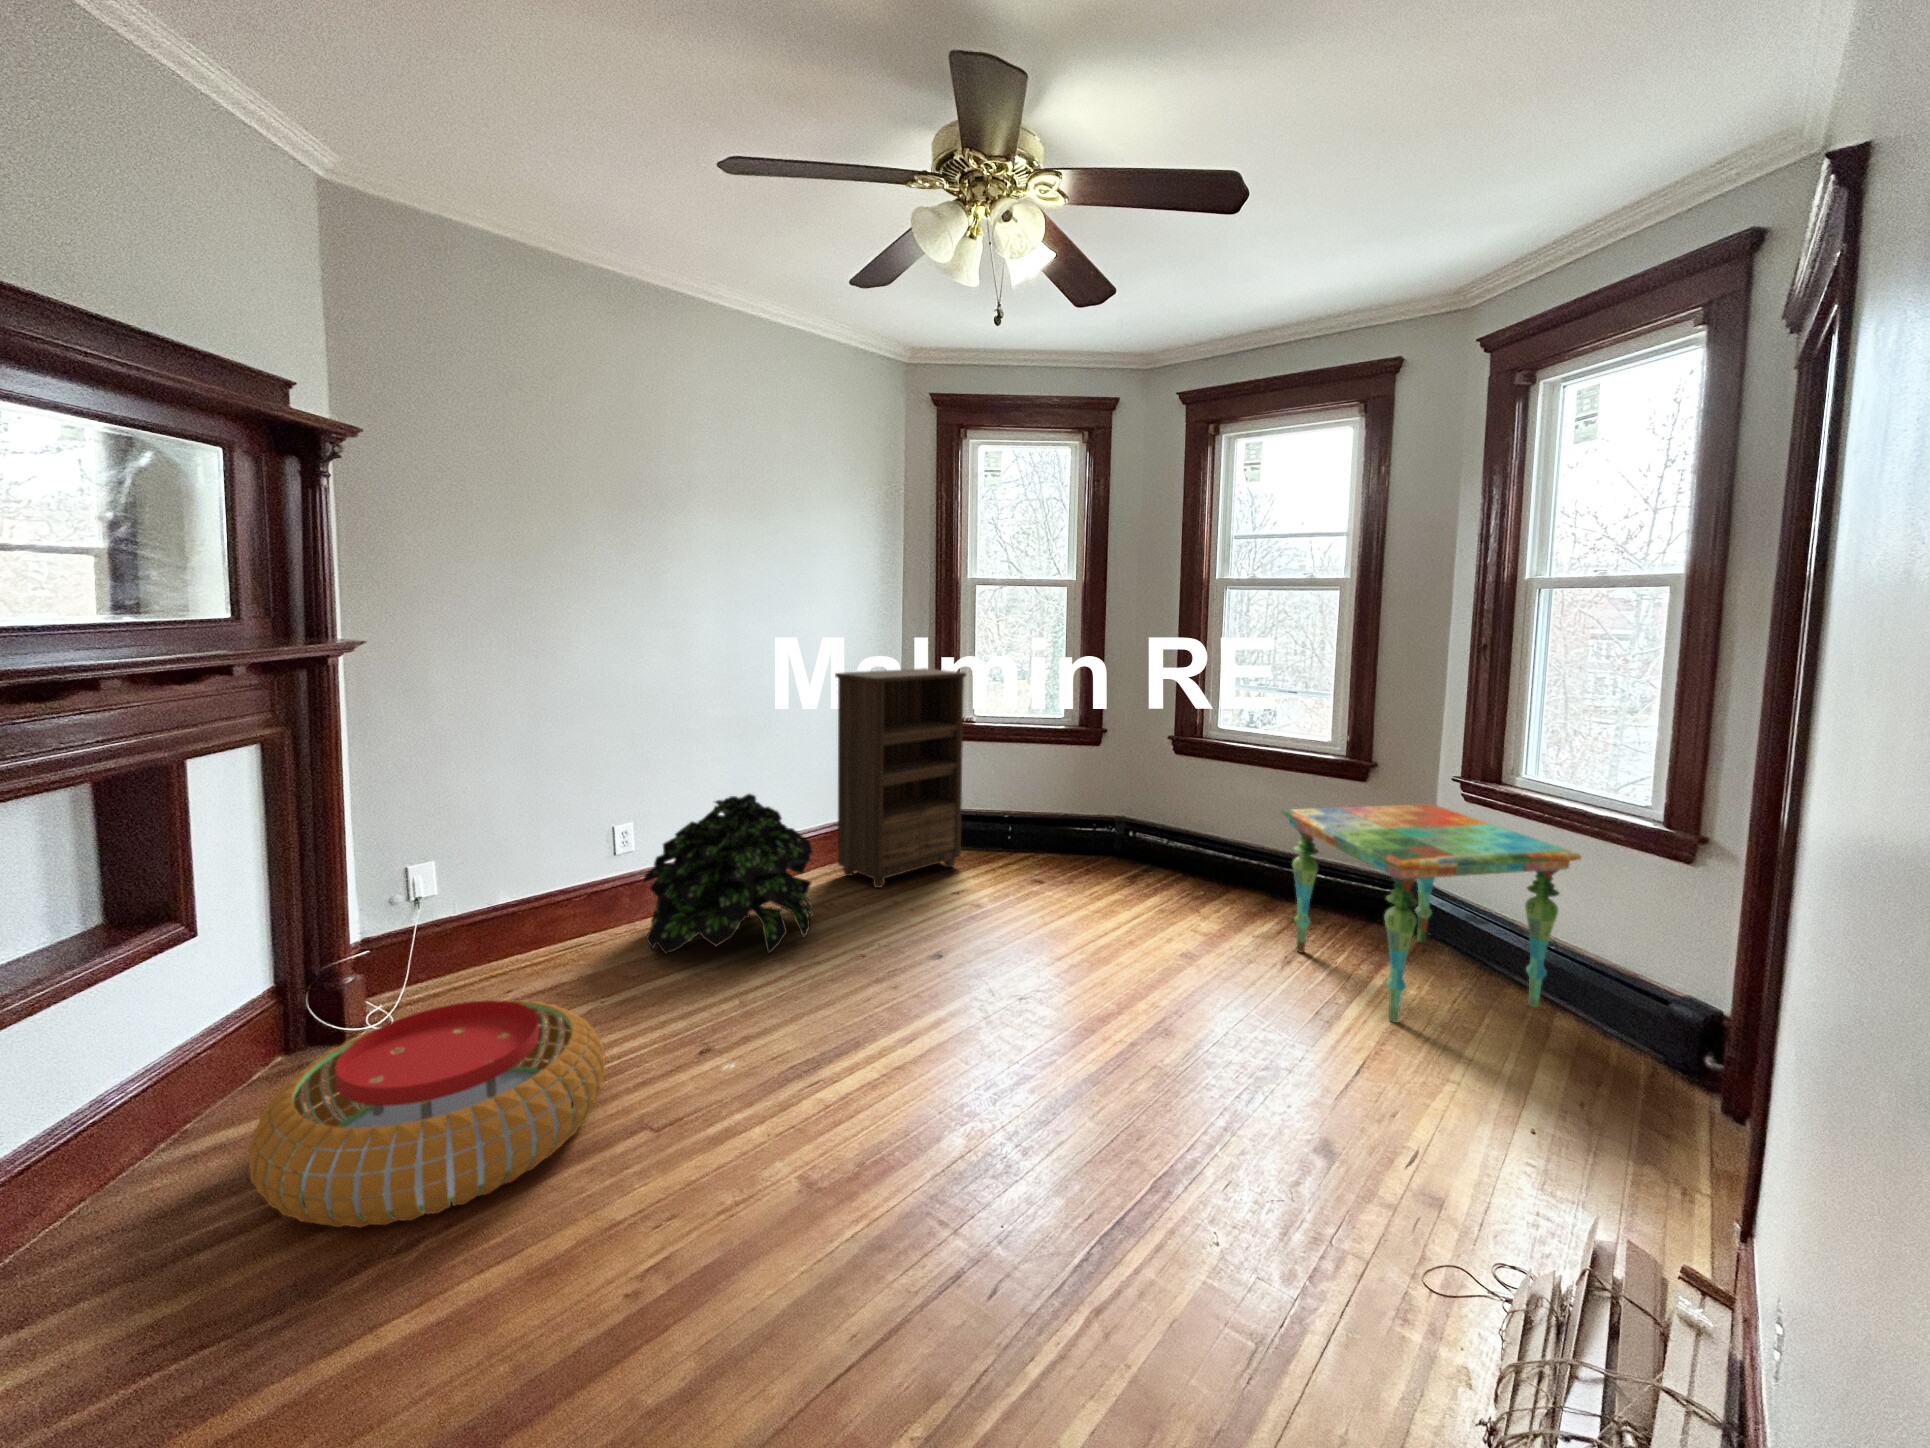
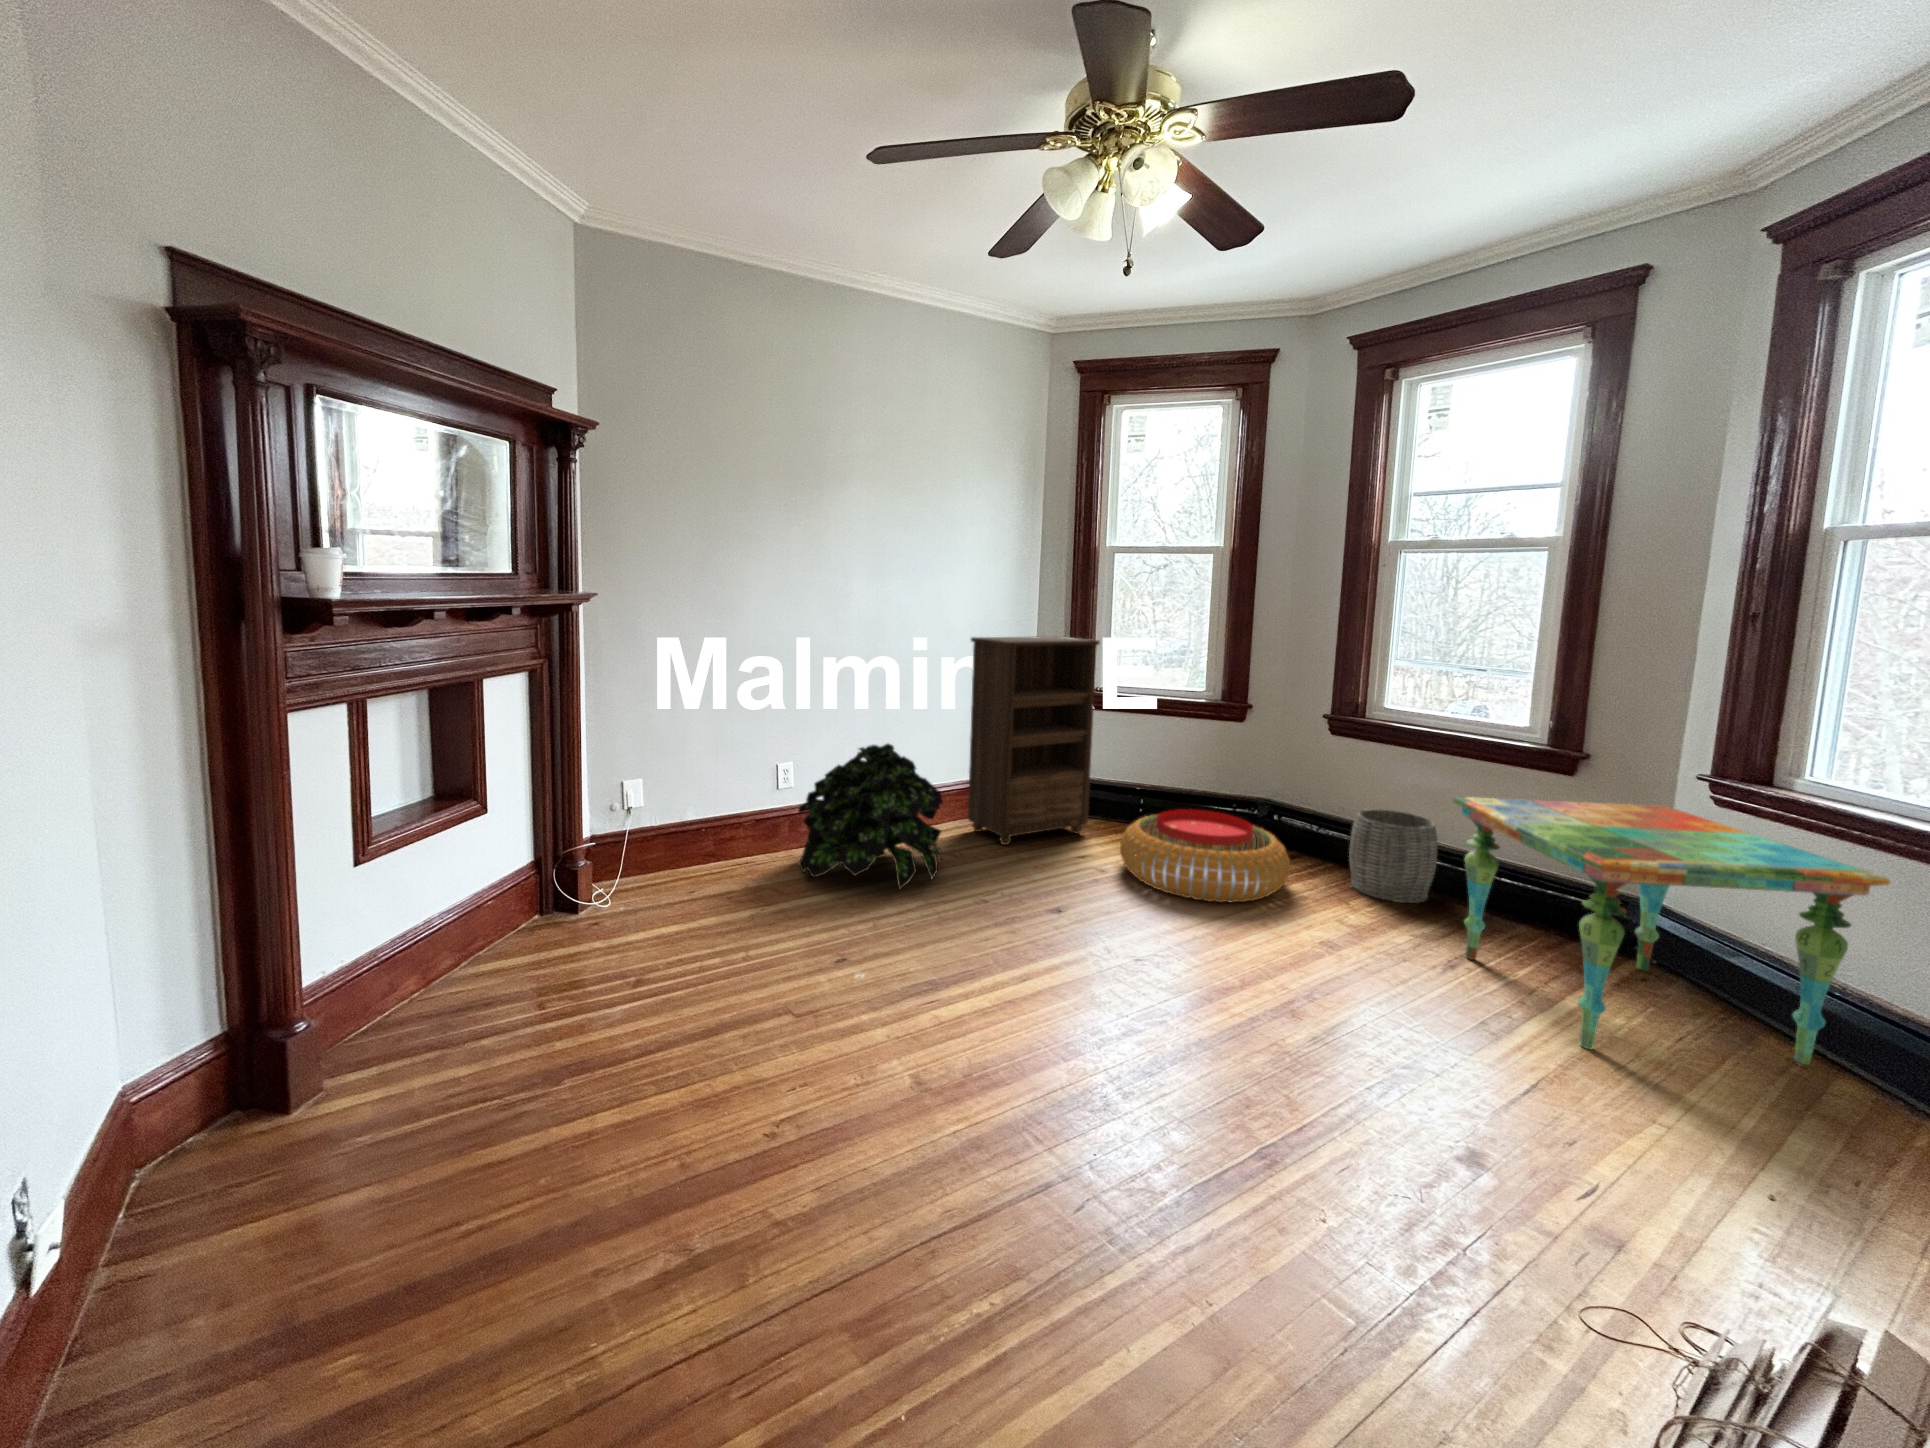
woven basket: none [1197,821,1267,905] -> present [1349,809,1438,903]
pouf: present [248,1000,606,1227] -> present [1120,809,1290,903]

